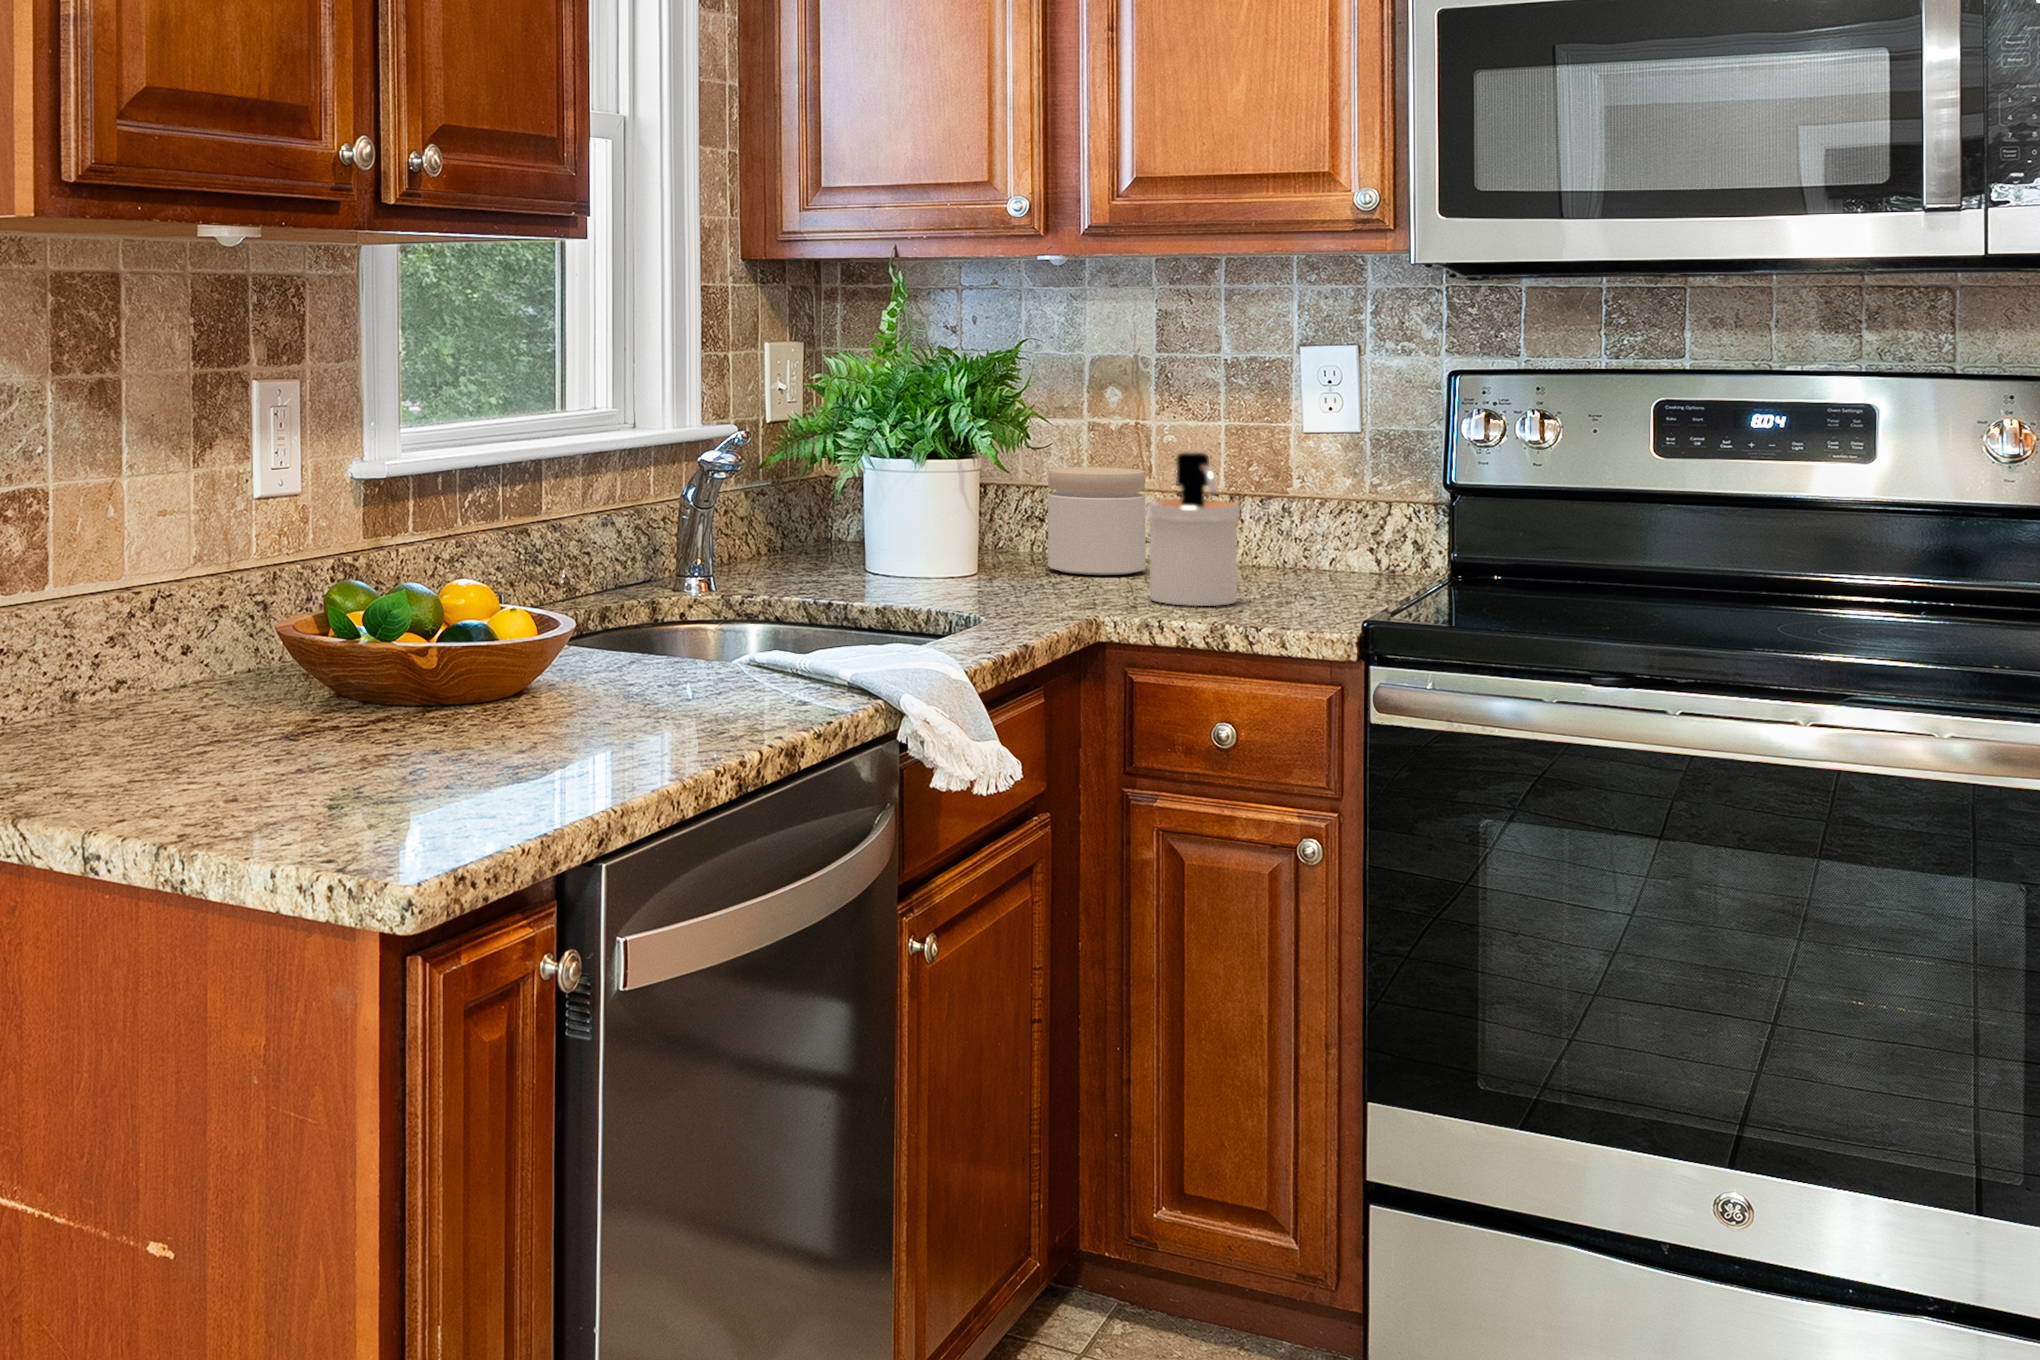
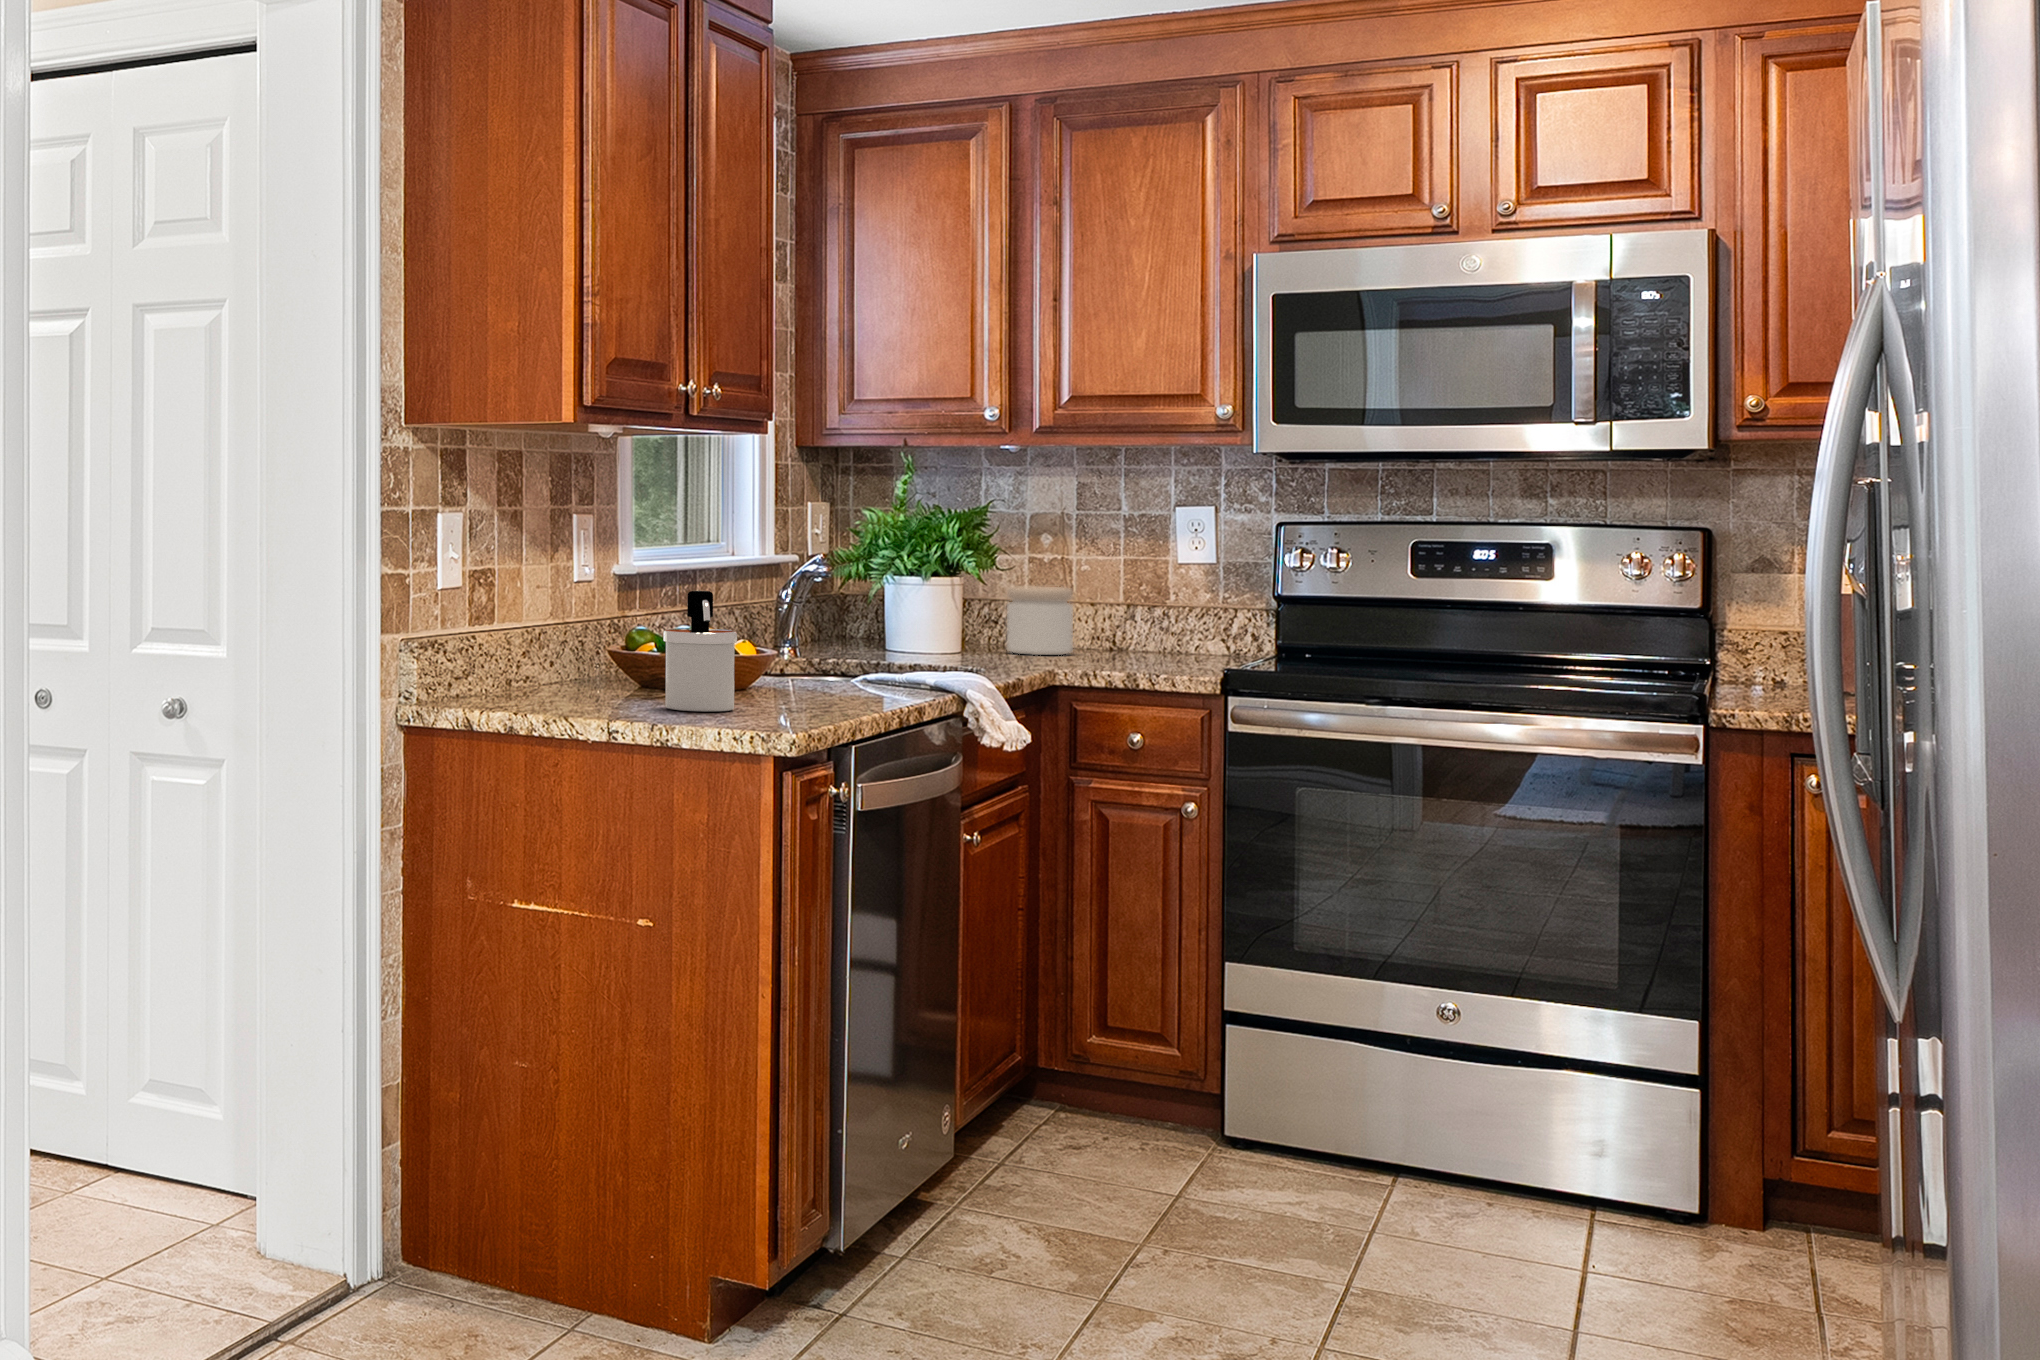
soap dispenser: present [1146,452,1240,606] -> present [663,591,737,712]

